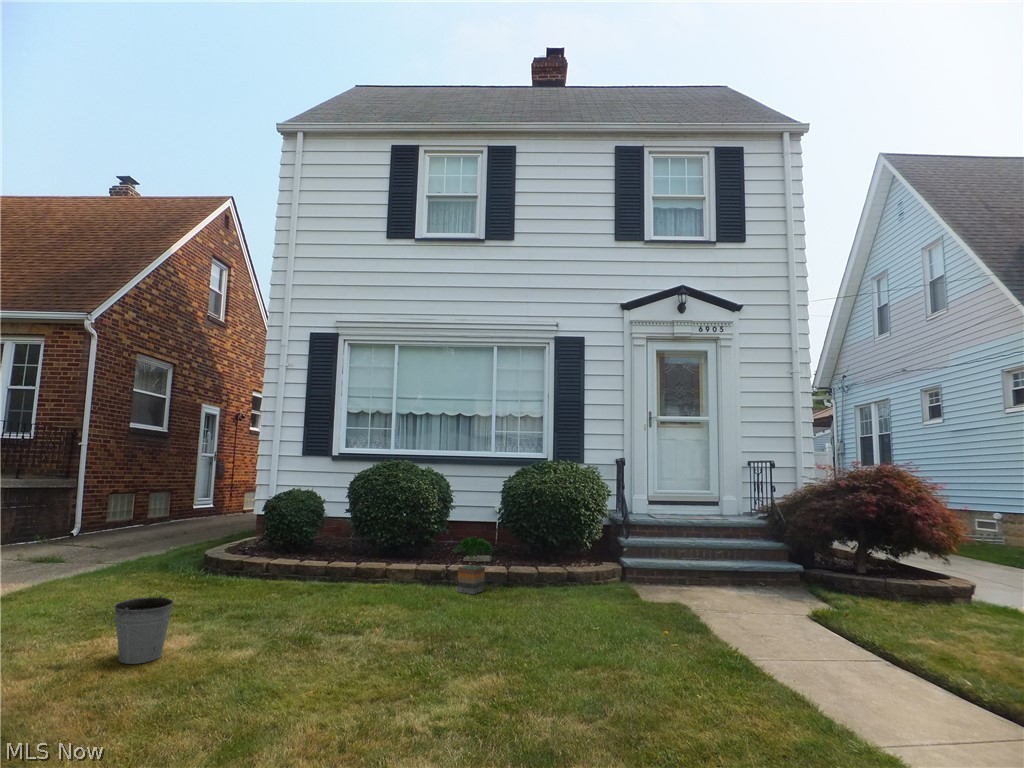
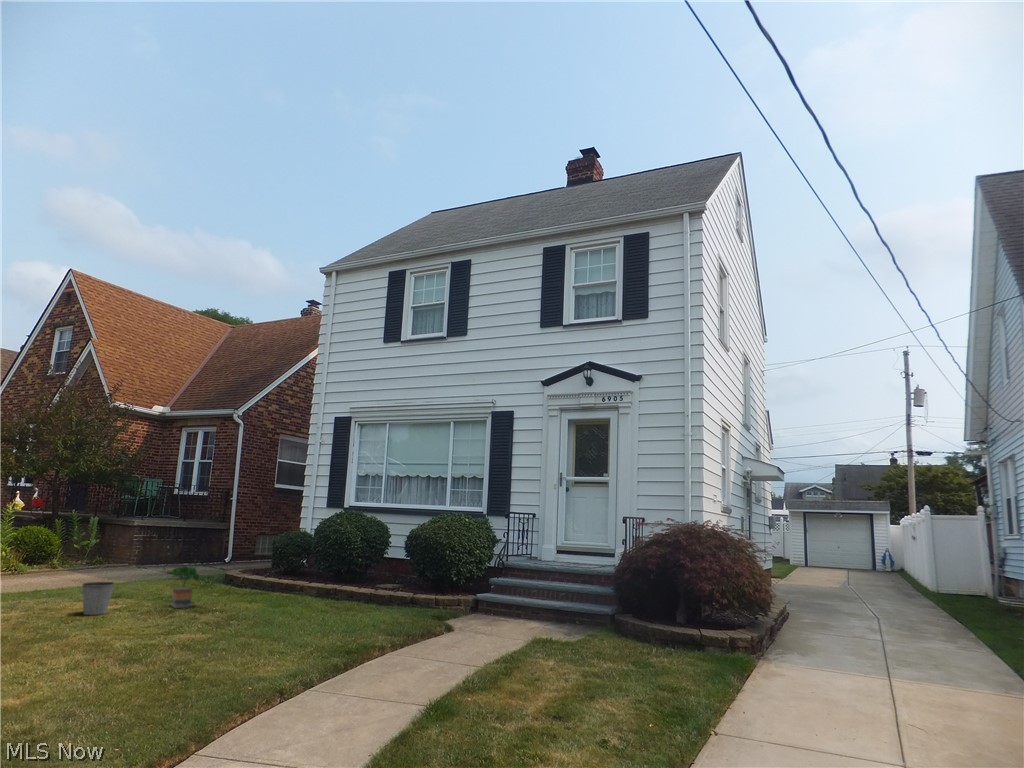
potted tree: present [454,537,493,594] -> present [171,566,200,608]

